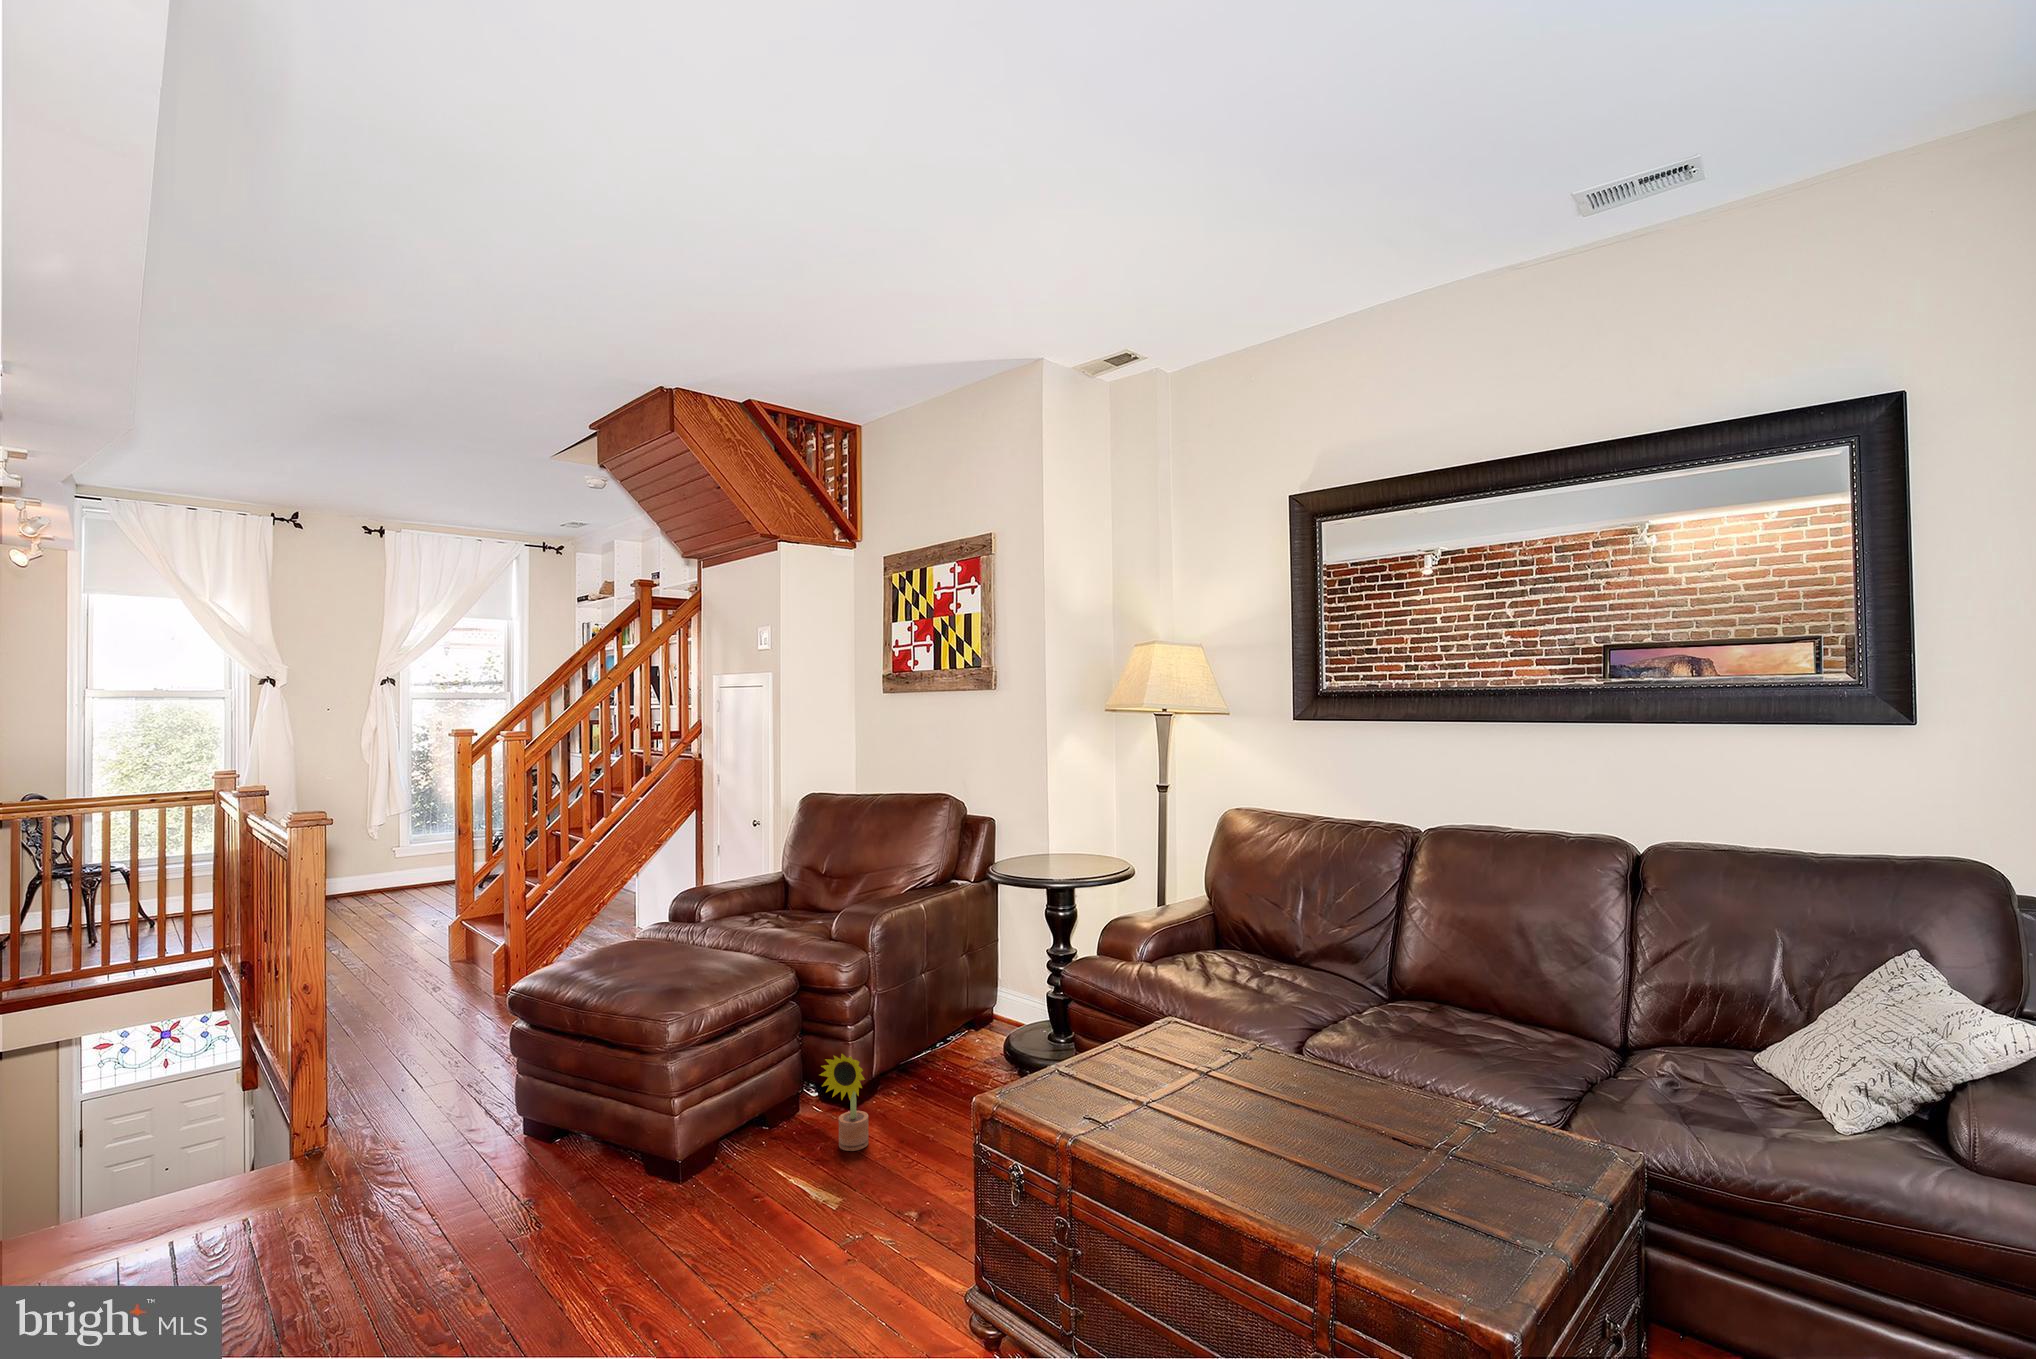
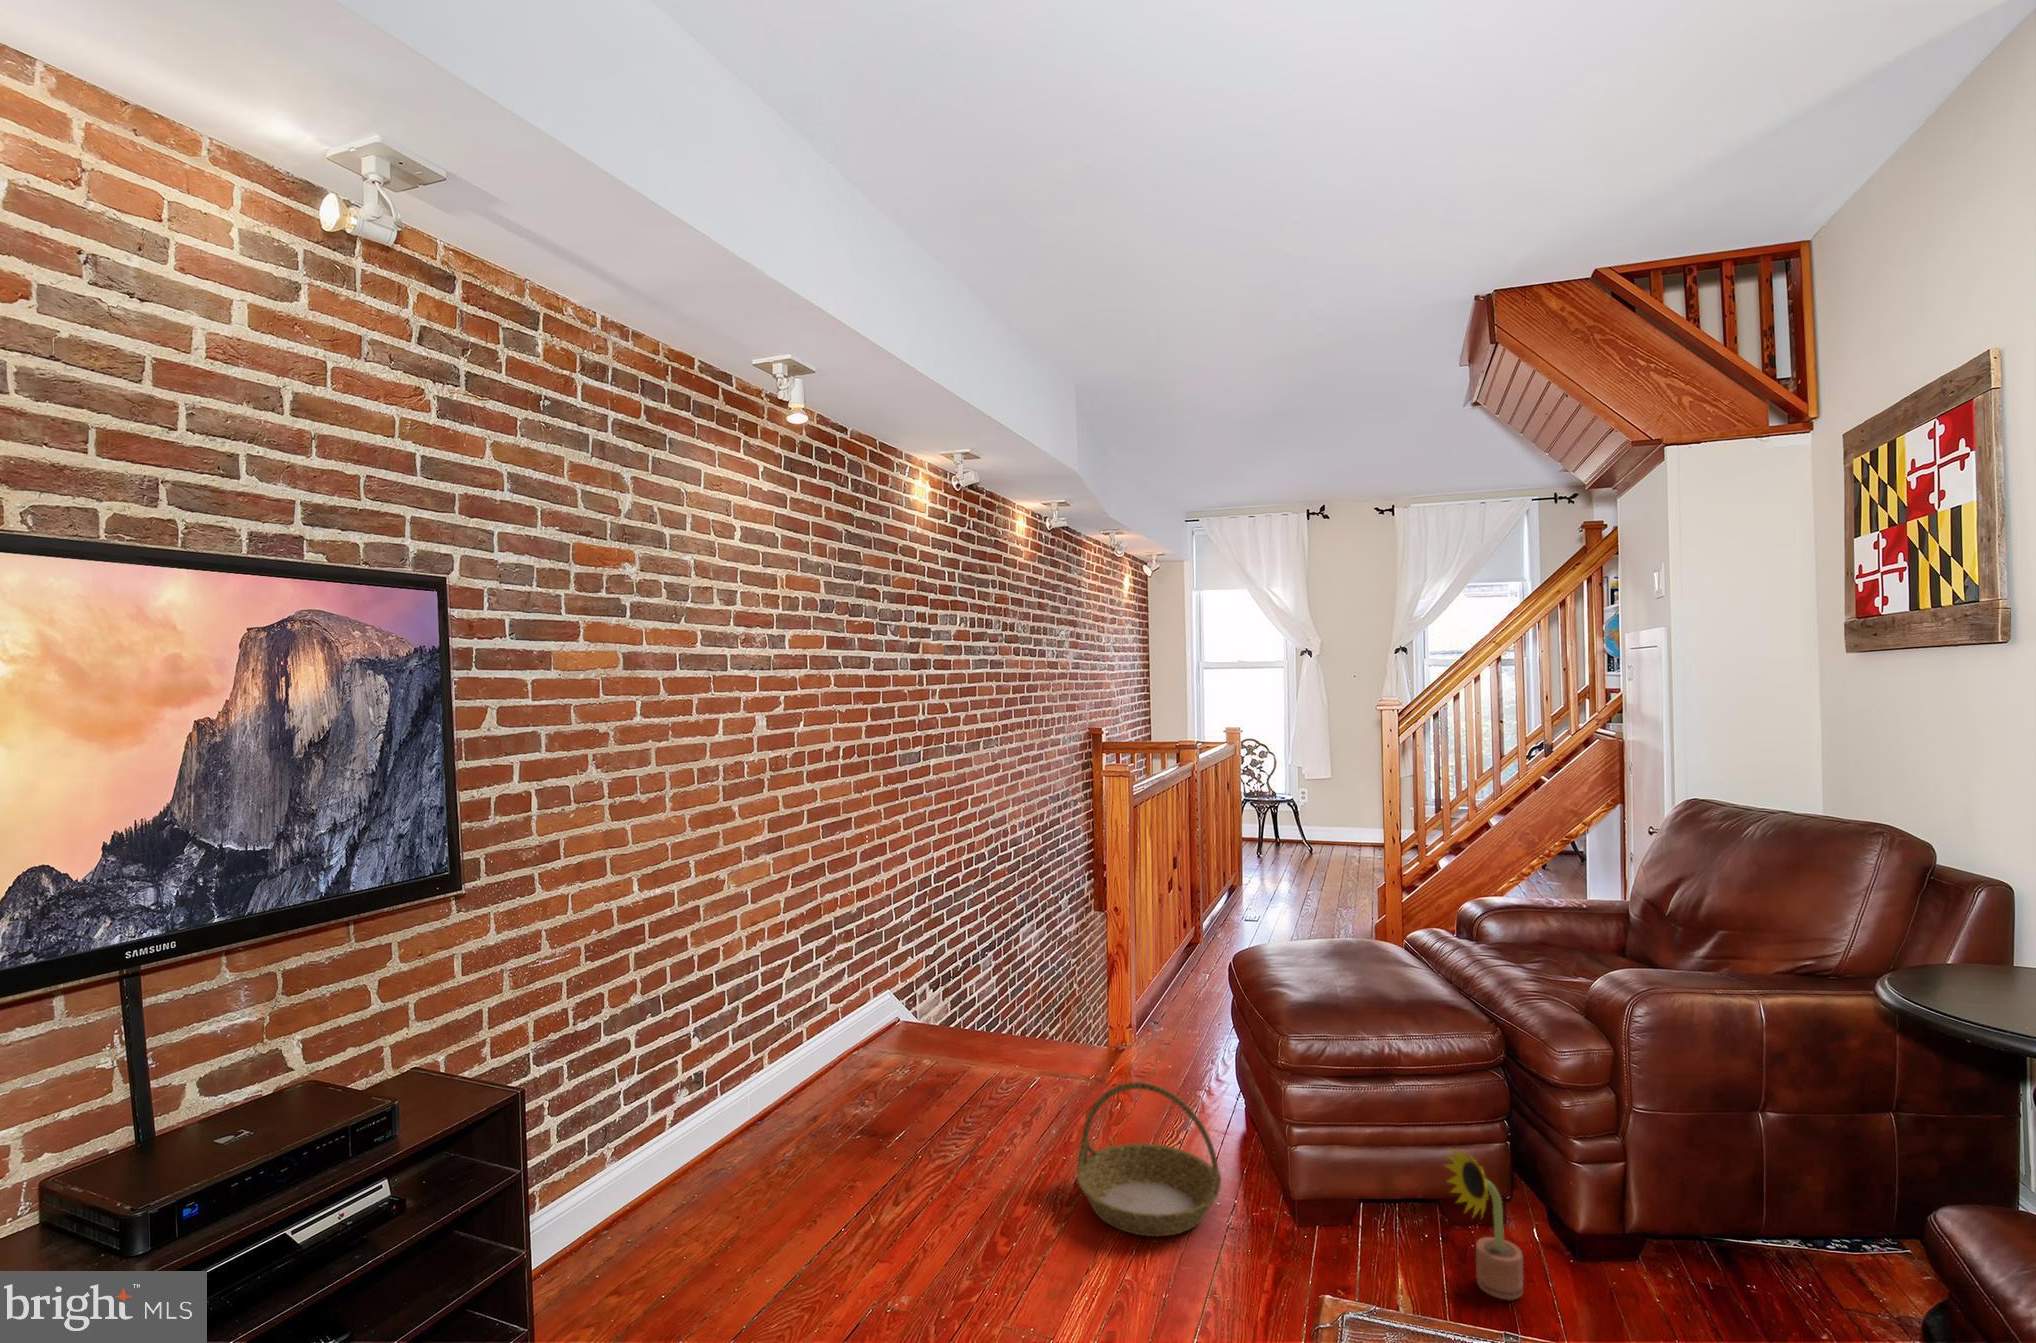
basket: none [508,1115,665,1273] -> present [1077,1082,1221,1236]

